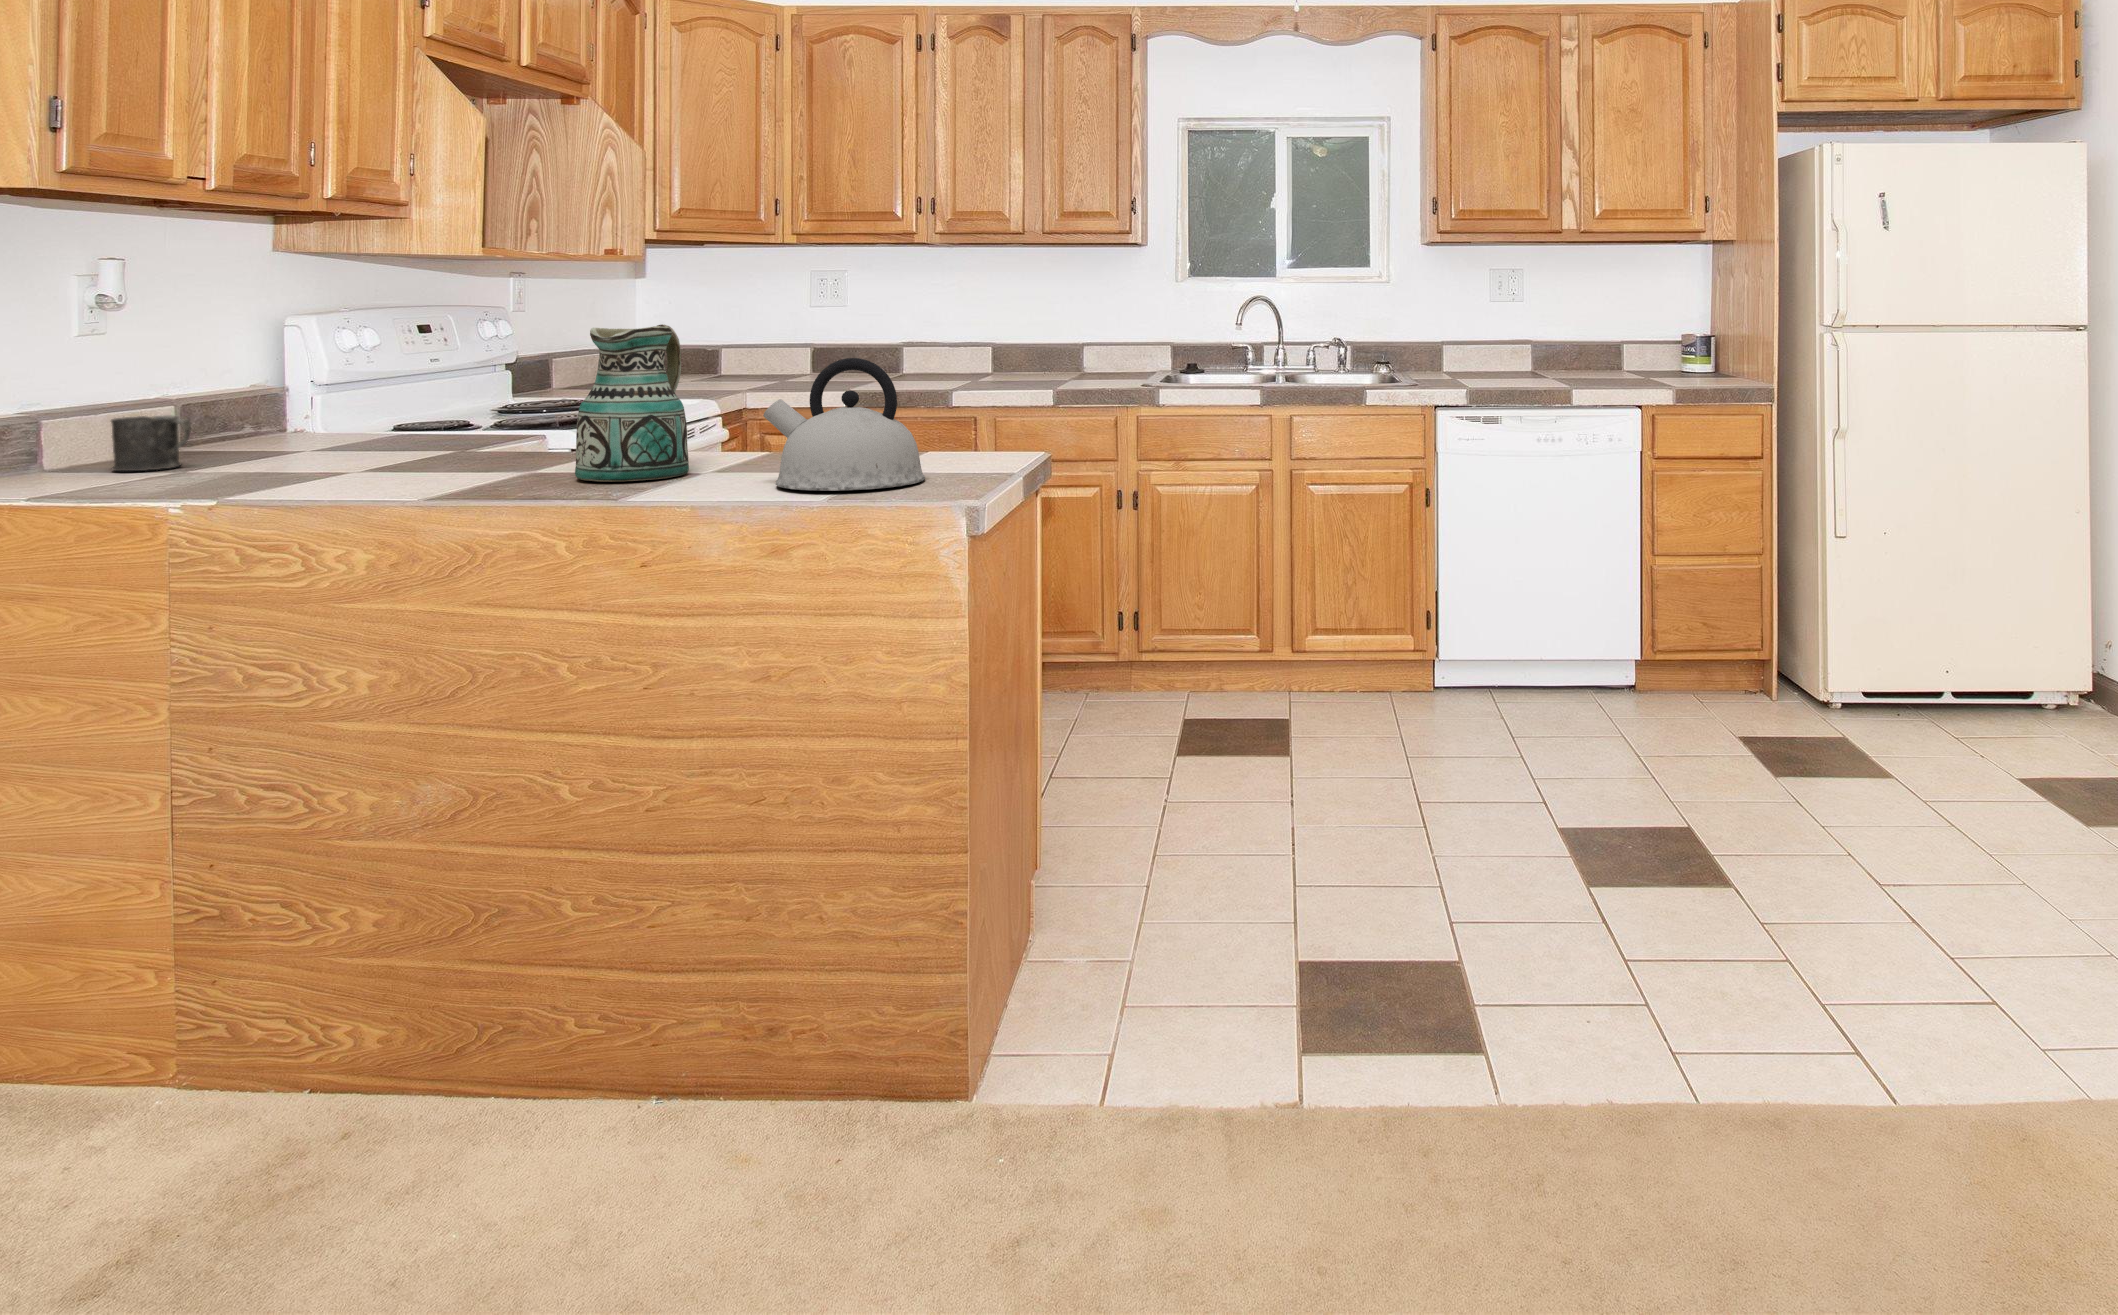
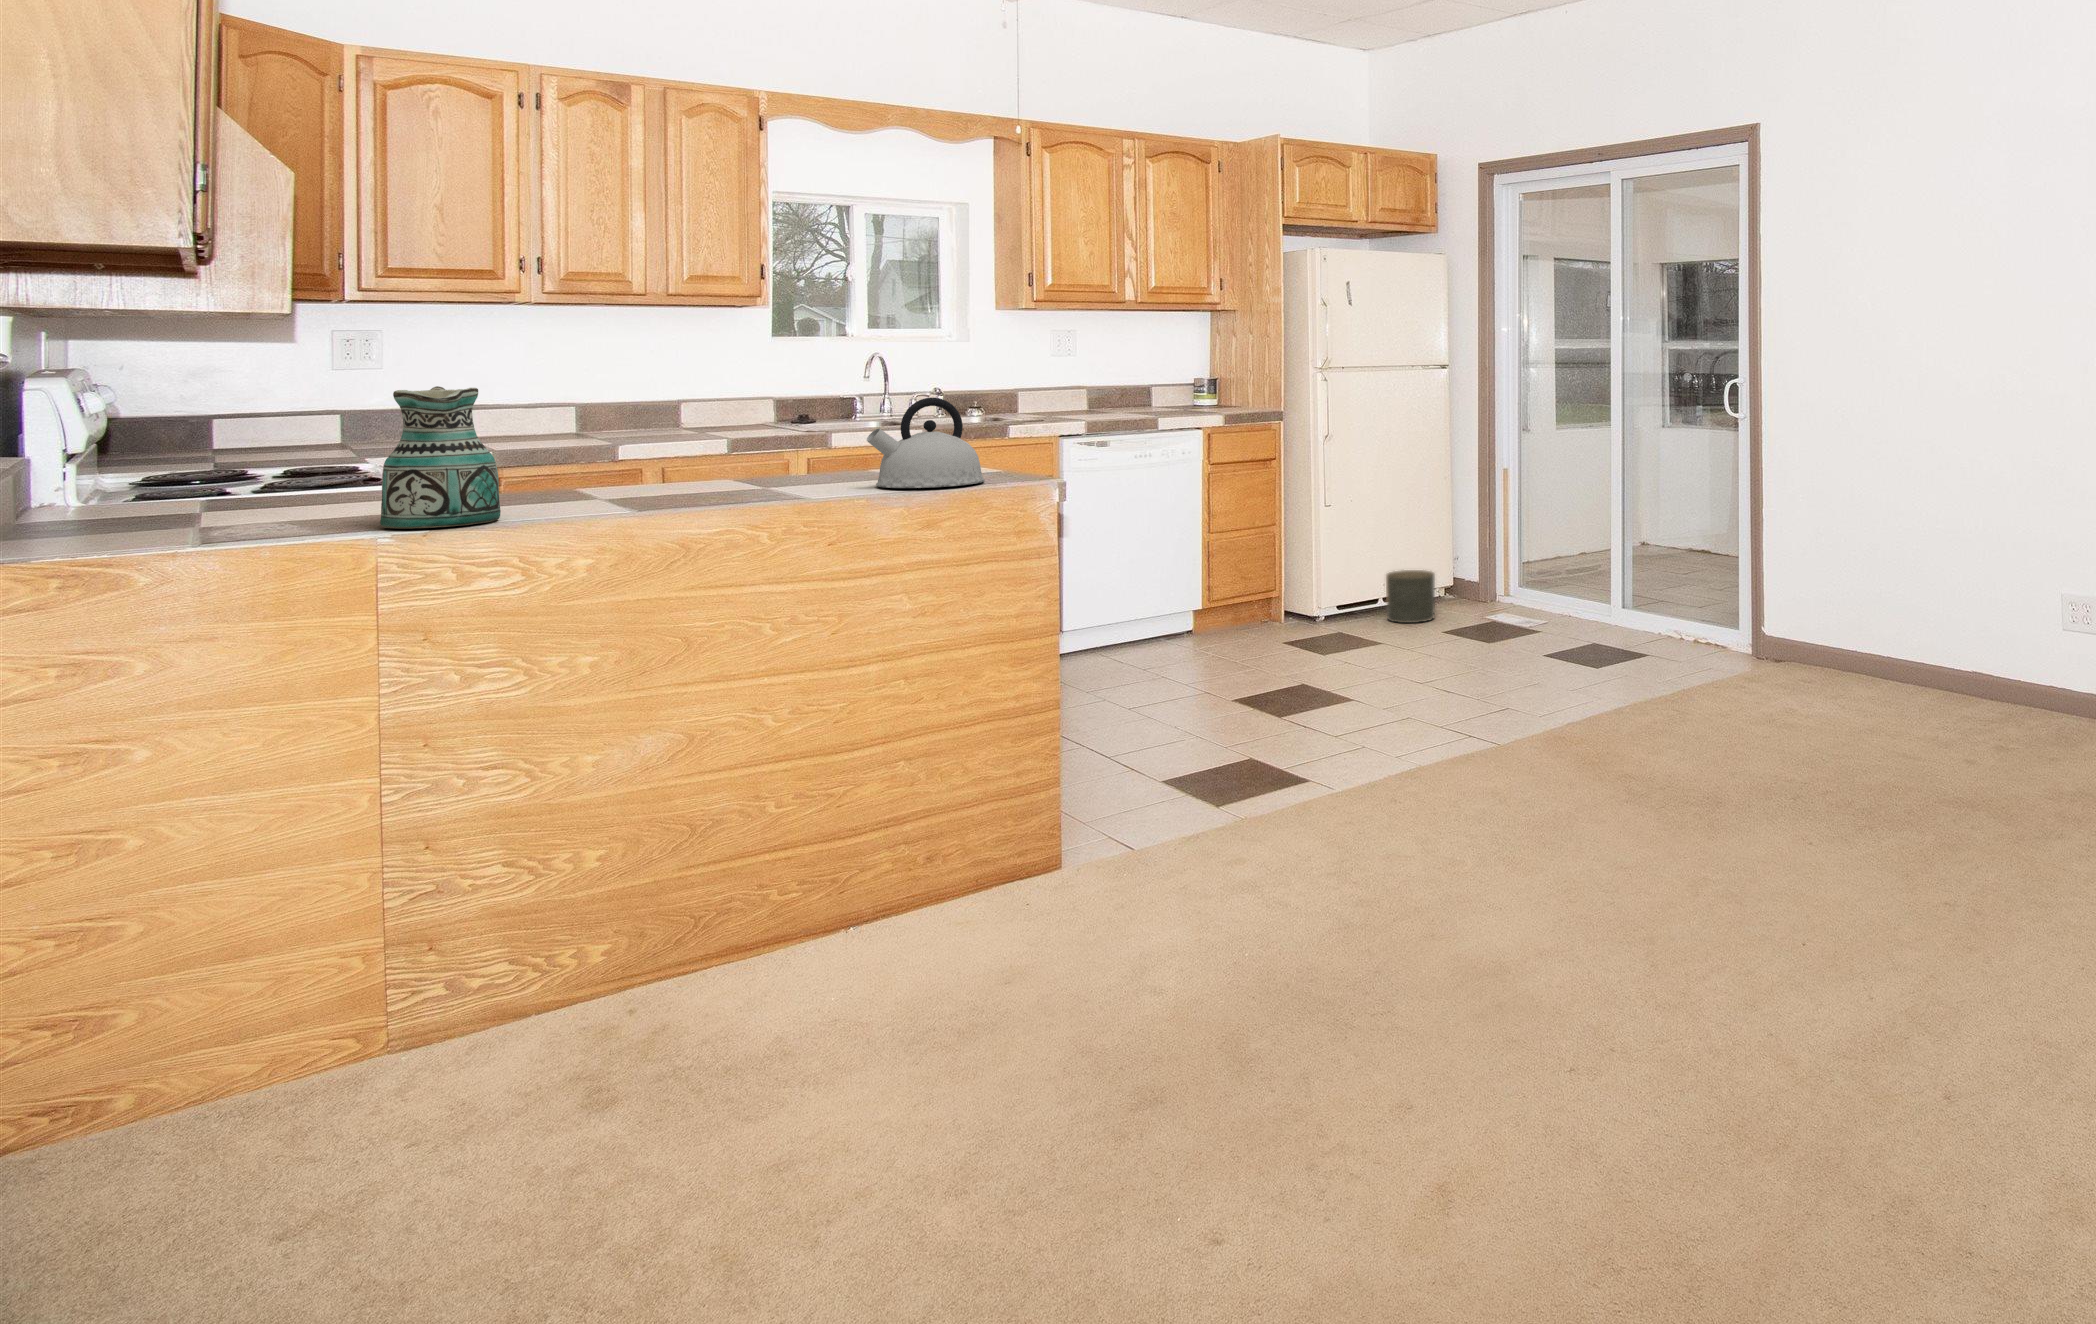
ceramic pitcher: present [575,324,689,481] -> present [380,386,501,529]
mug: present [111,415,191,471] -> none [62,480,161,537]
planter: none [1932,652,2022,746] -> present [1386,570,1435,623]

